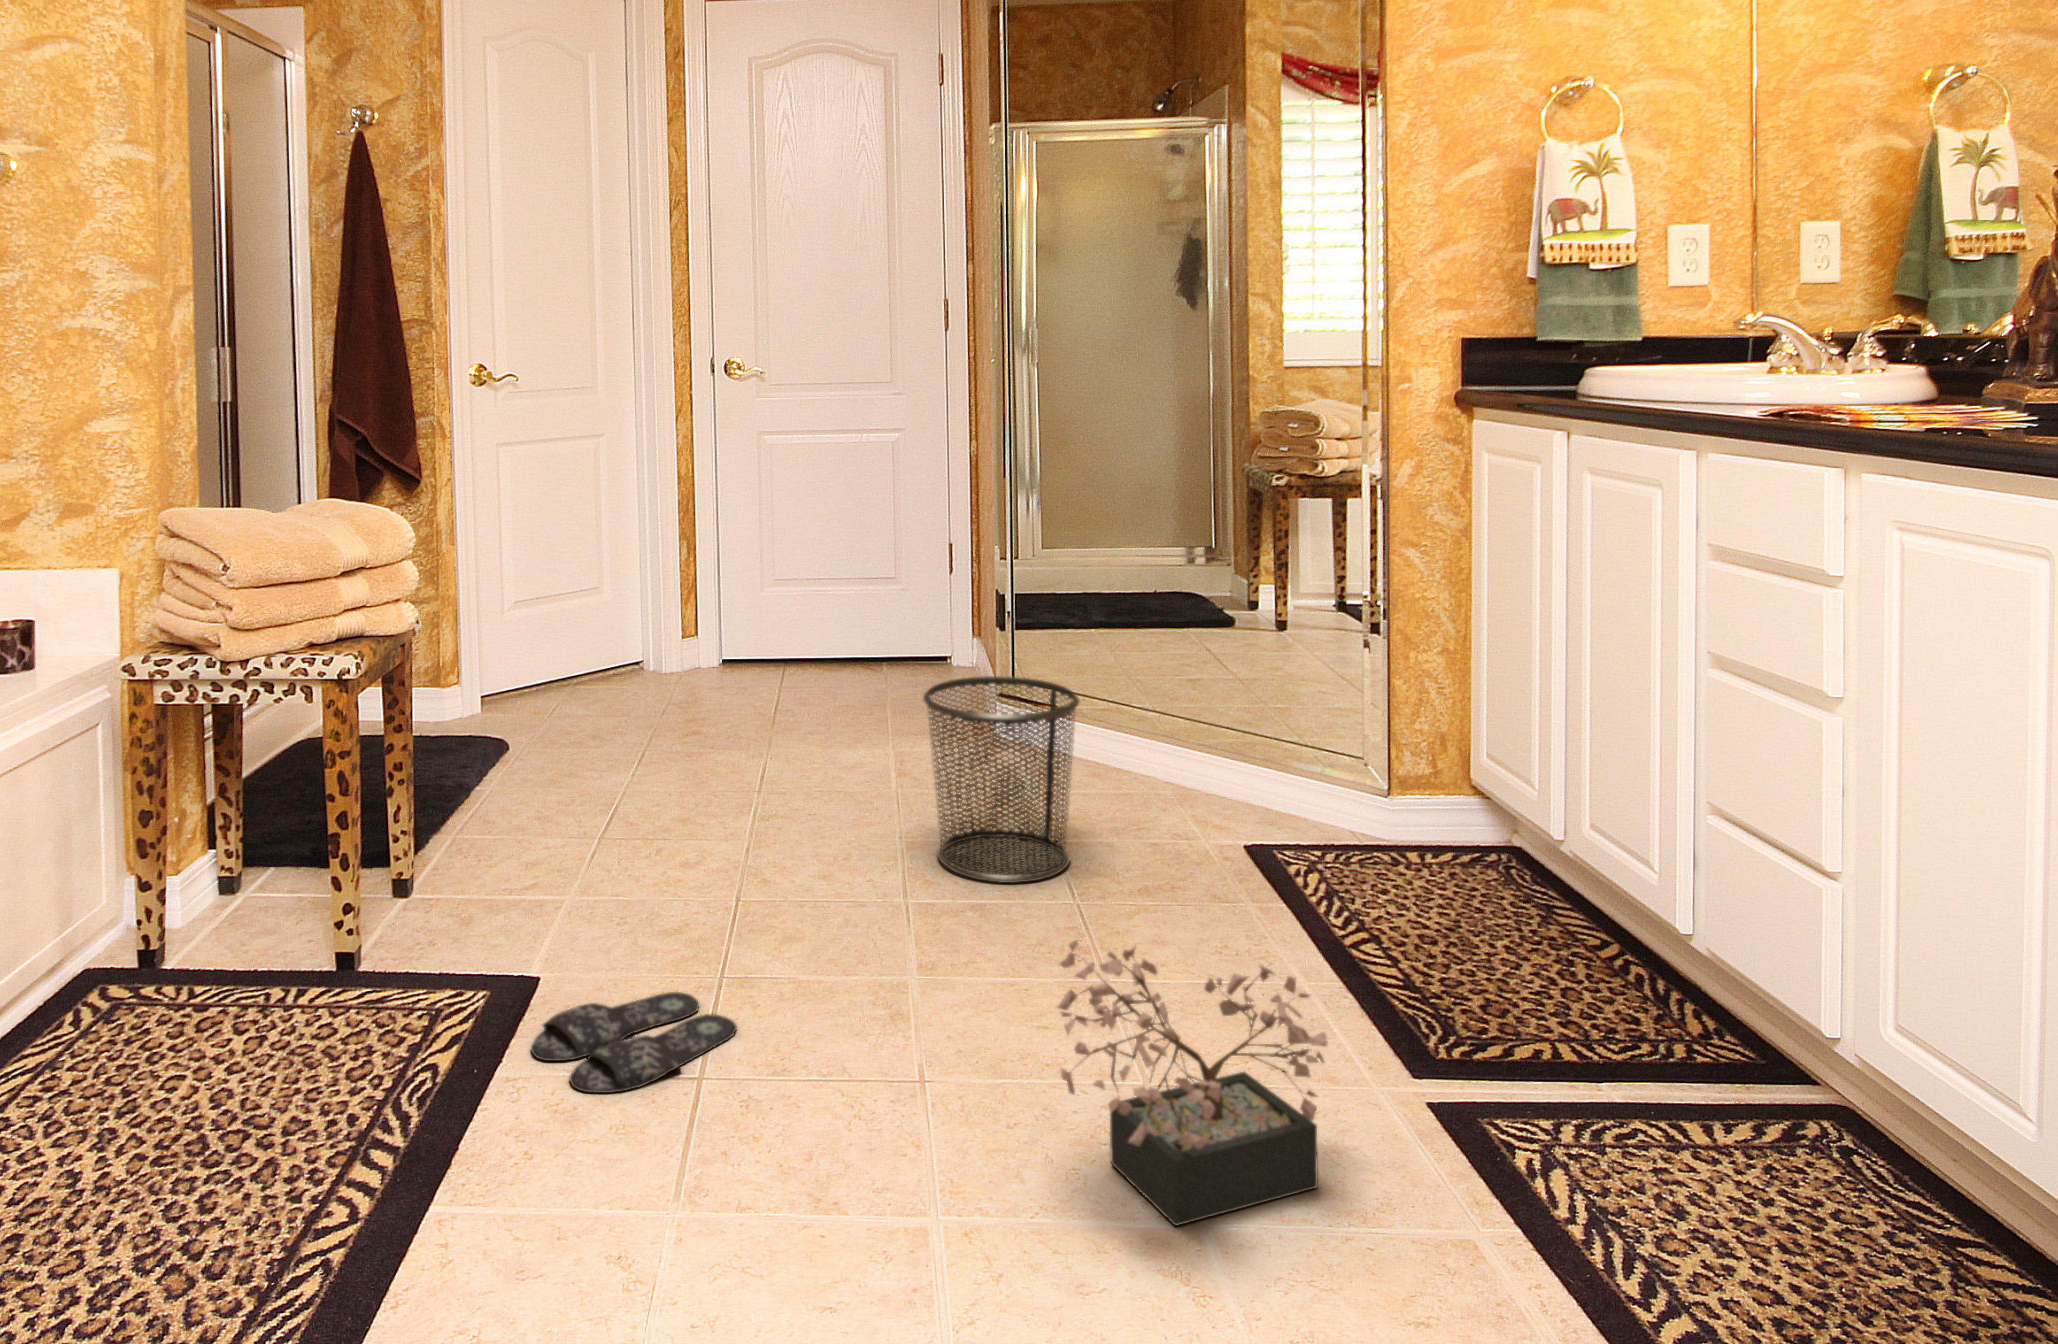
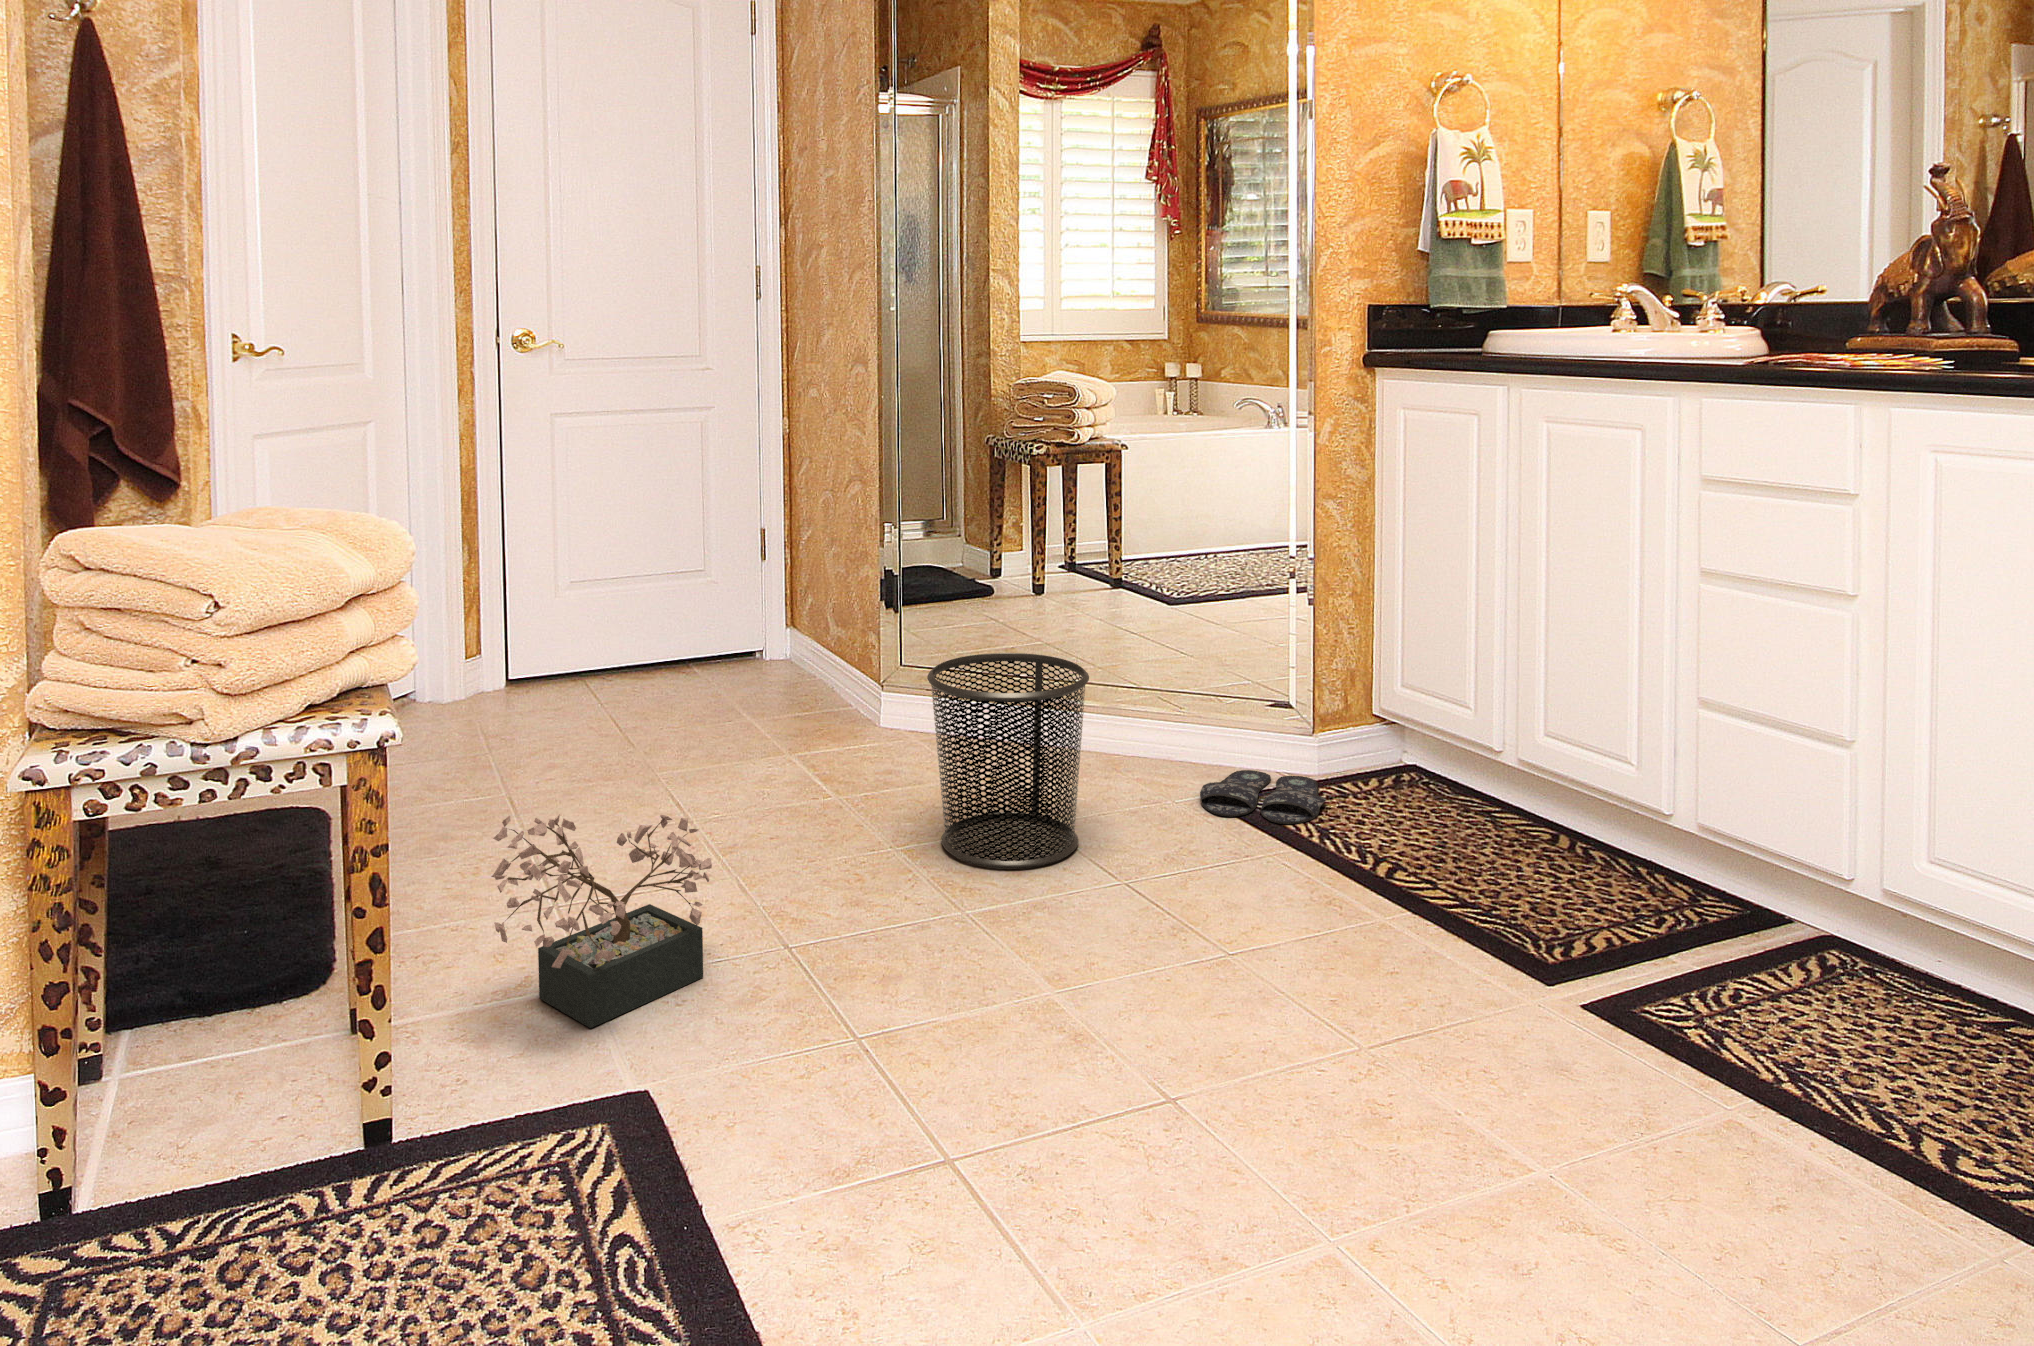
decorative plant: present [1057,940,1327,1226] -> present [491,814,712,1028]
slippers: present [531,992,737,1093] -> present [1200,770,1326,824]

